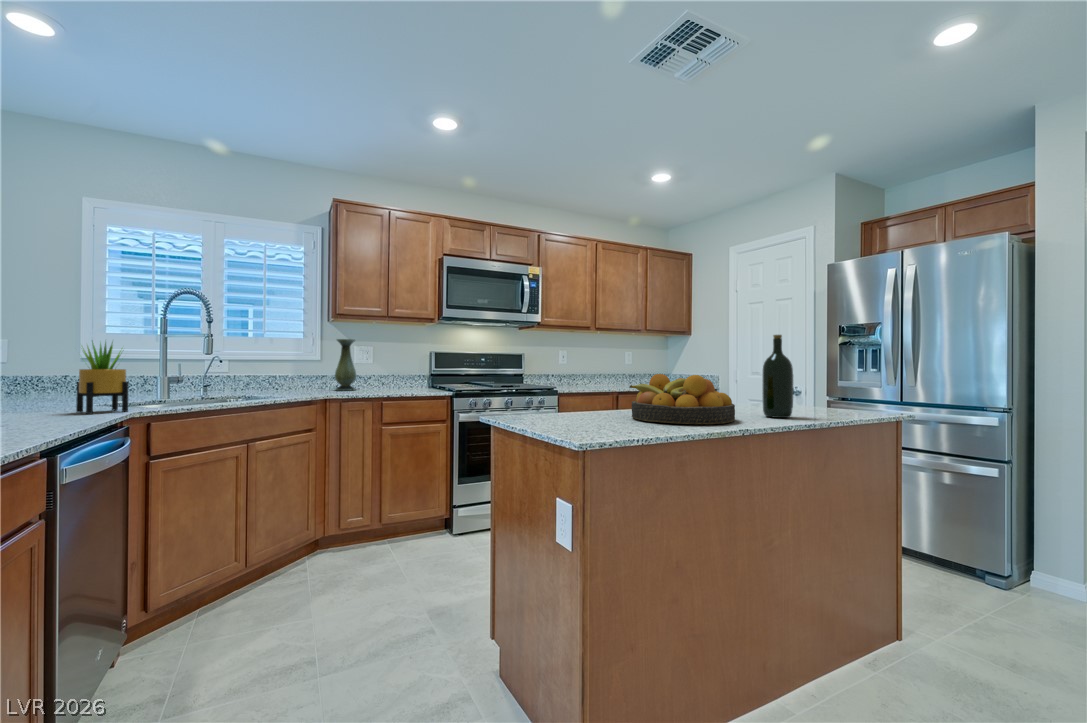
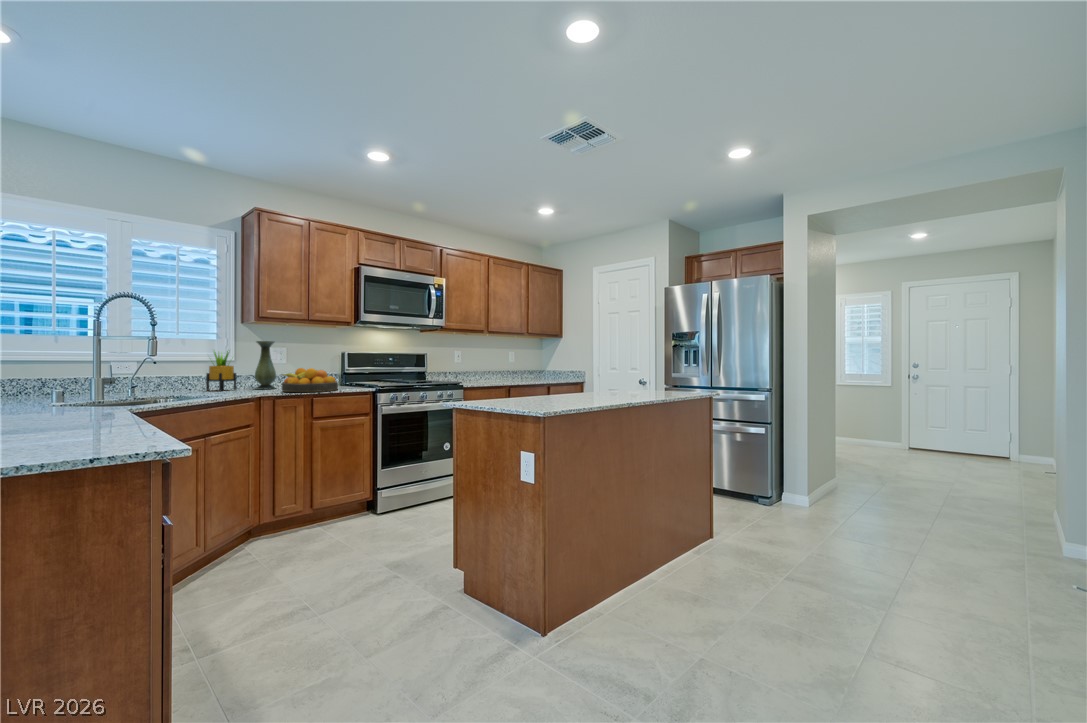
wine bottle: present [762,335,793,418] -> none [639,344,658,399]
potted plant: present [76,342,129,414] -> present [206,351,236,391]
fruit bowl: present [629,374,735,424] -> present [282,368,338,392]

